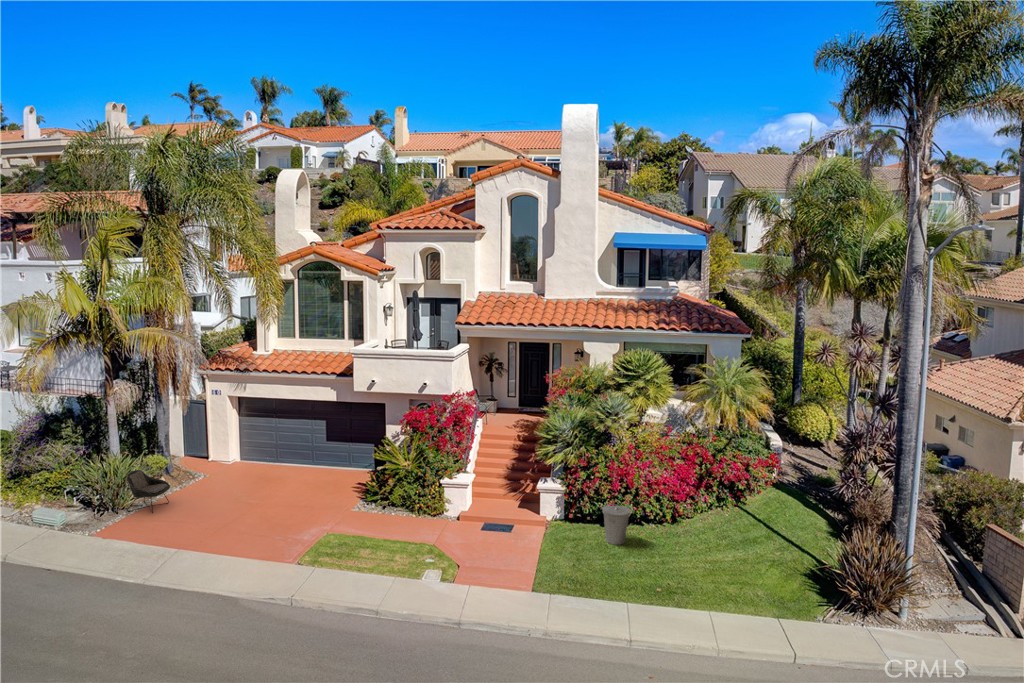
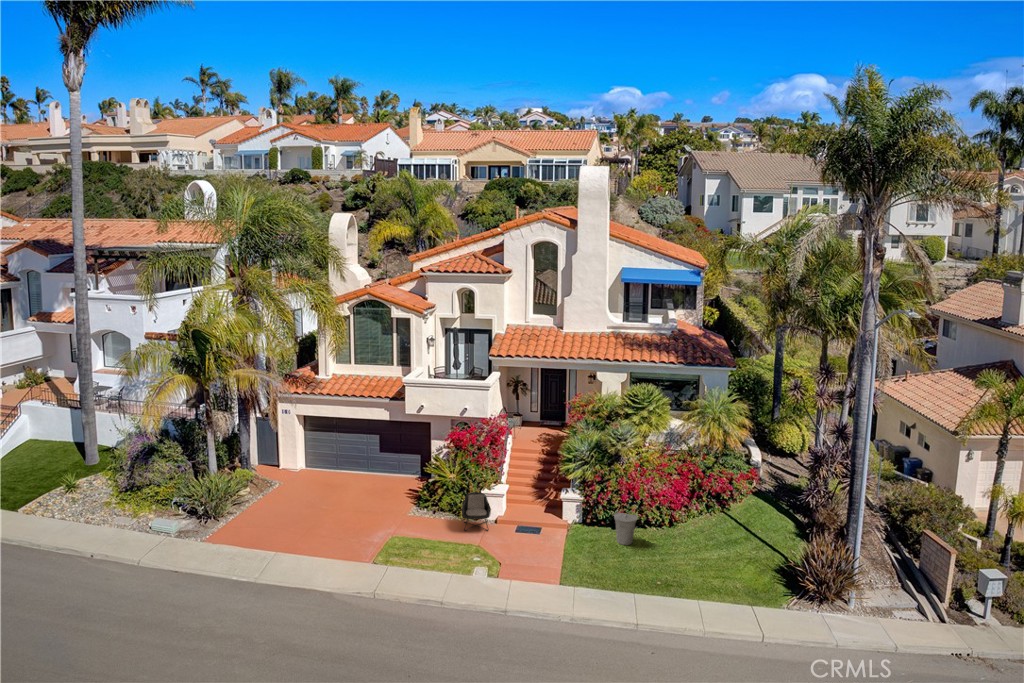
lounge chair: present [127,470,170,513] -> present [462,492,491,531]

